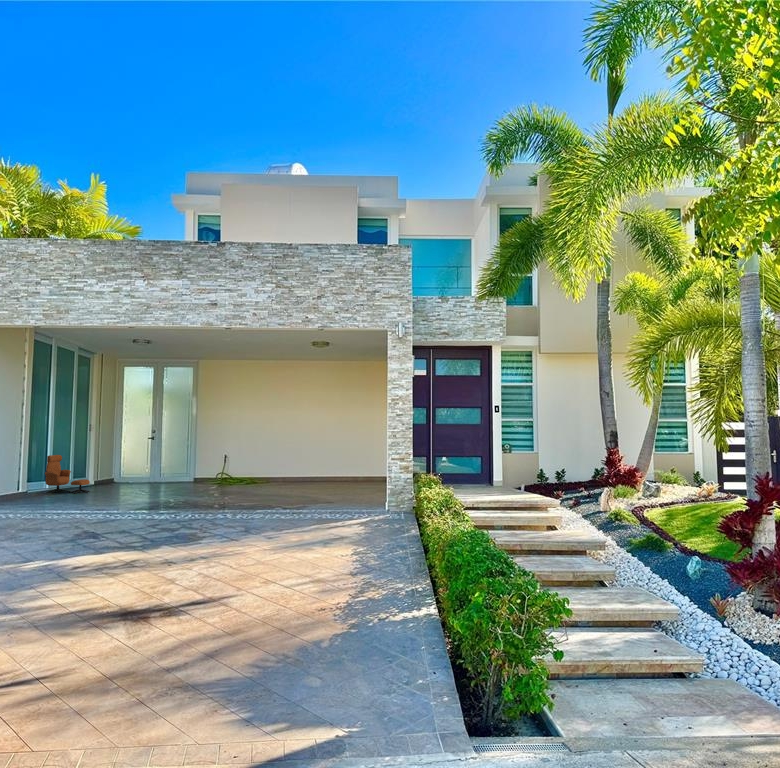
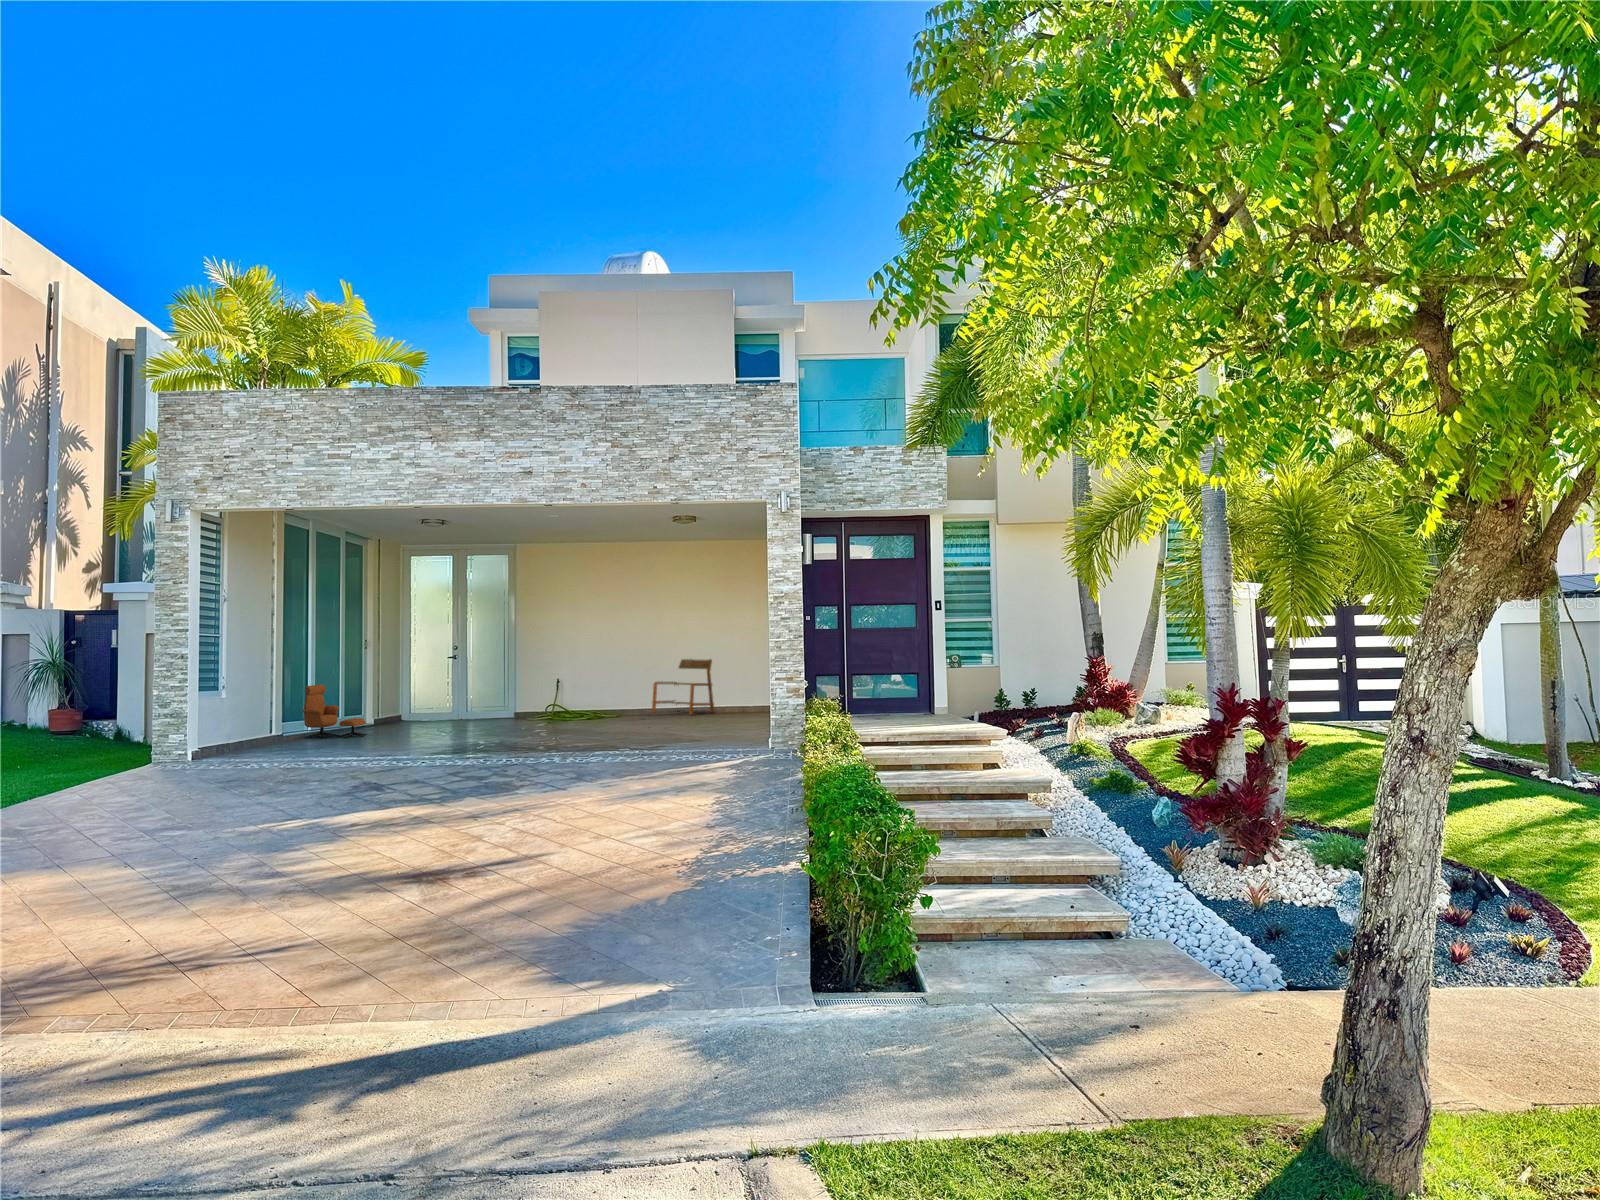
bench: none [292,442,336,482] -> present [652,659,714,715]

